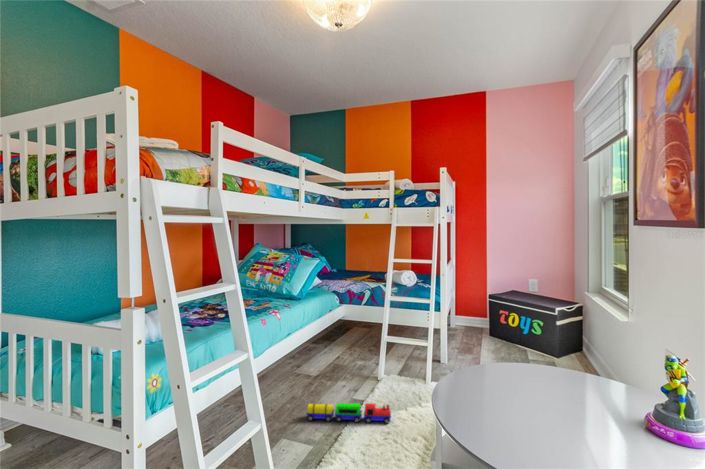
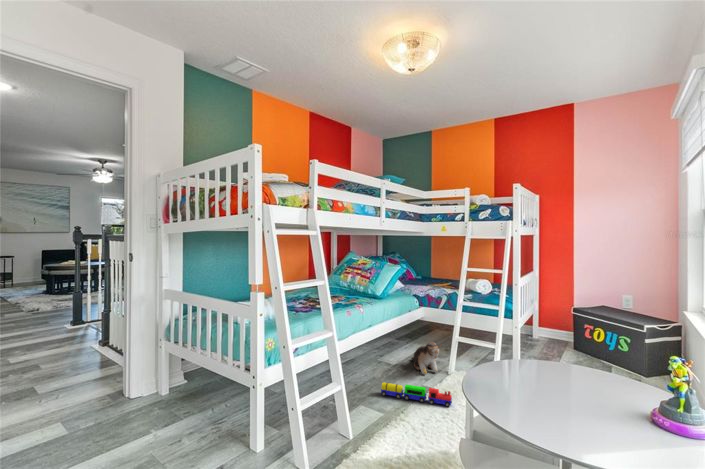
plush toy: none [334,346,373,385] -> present [411,342,442,374]

